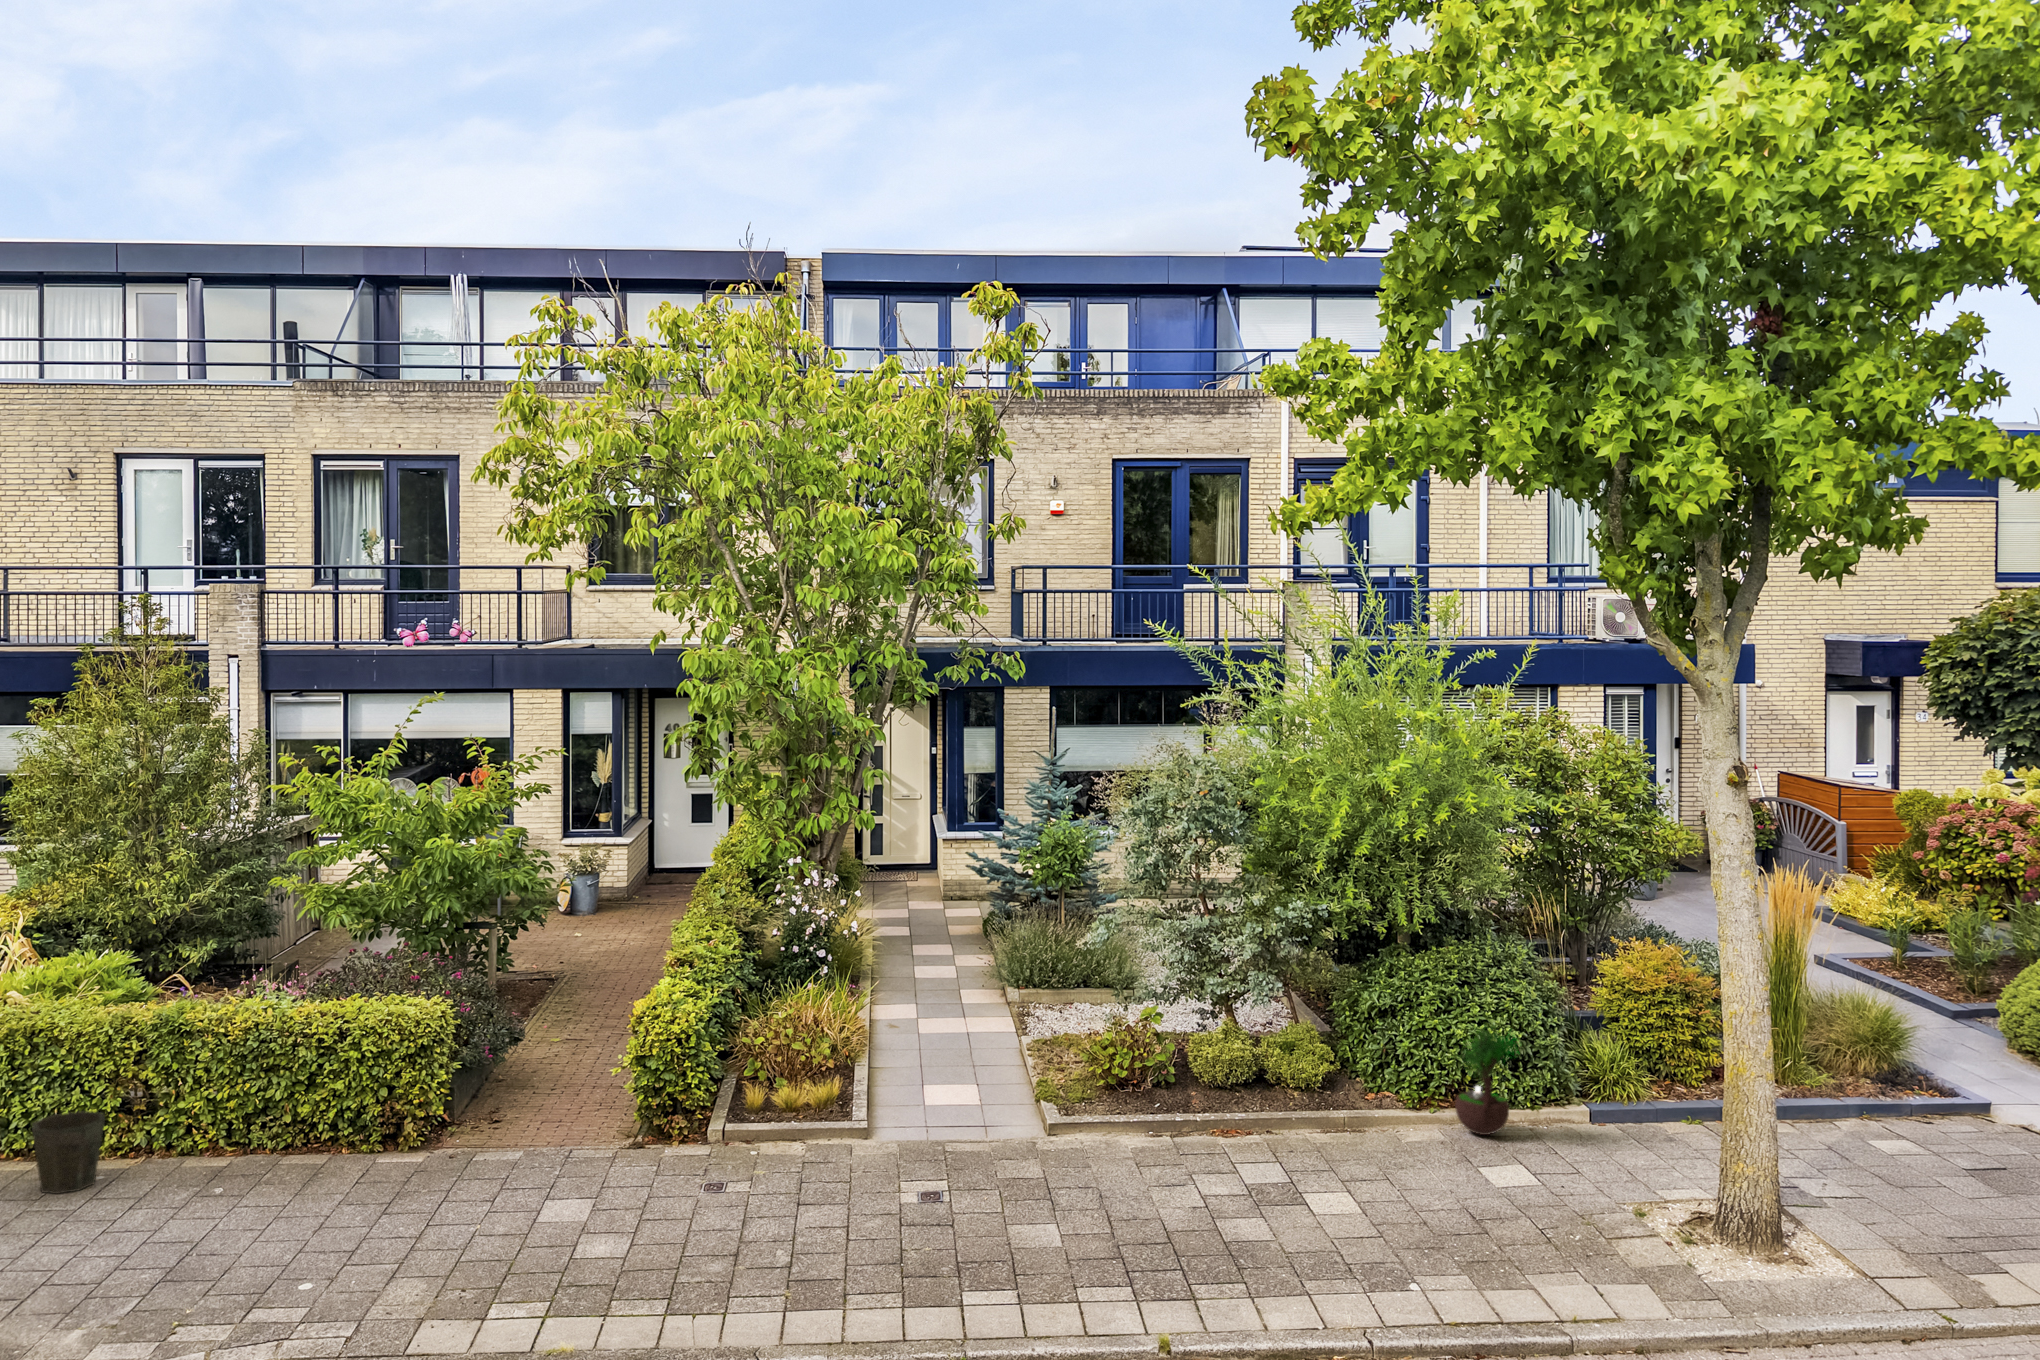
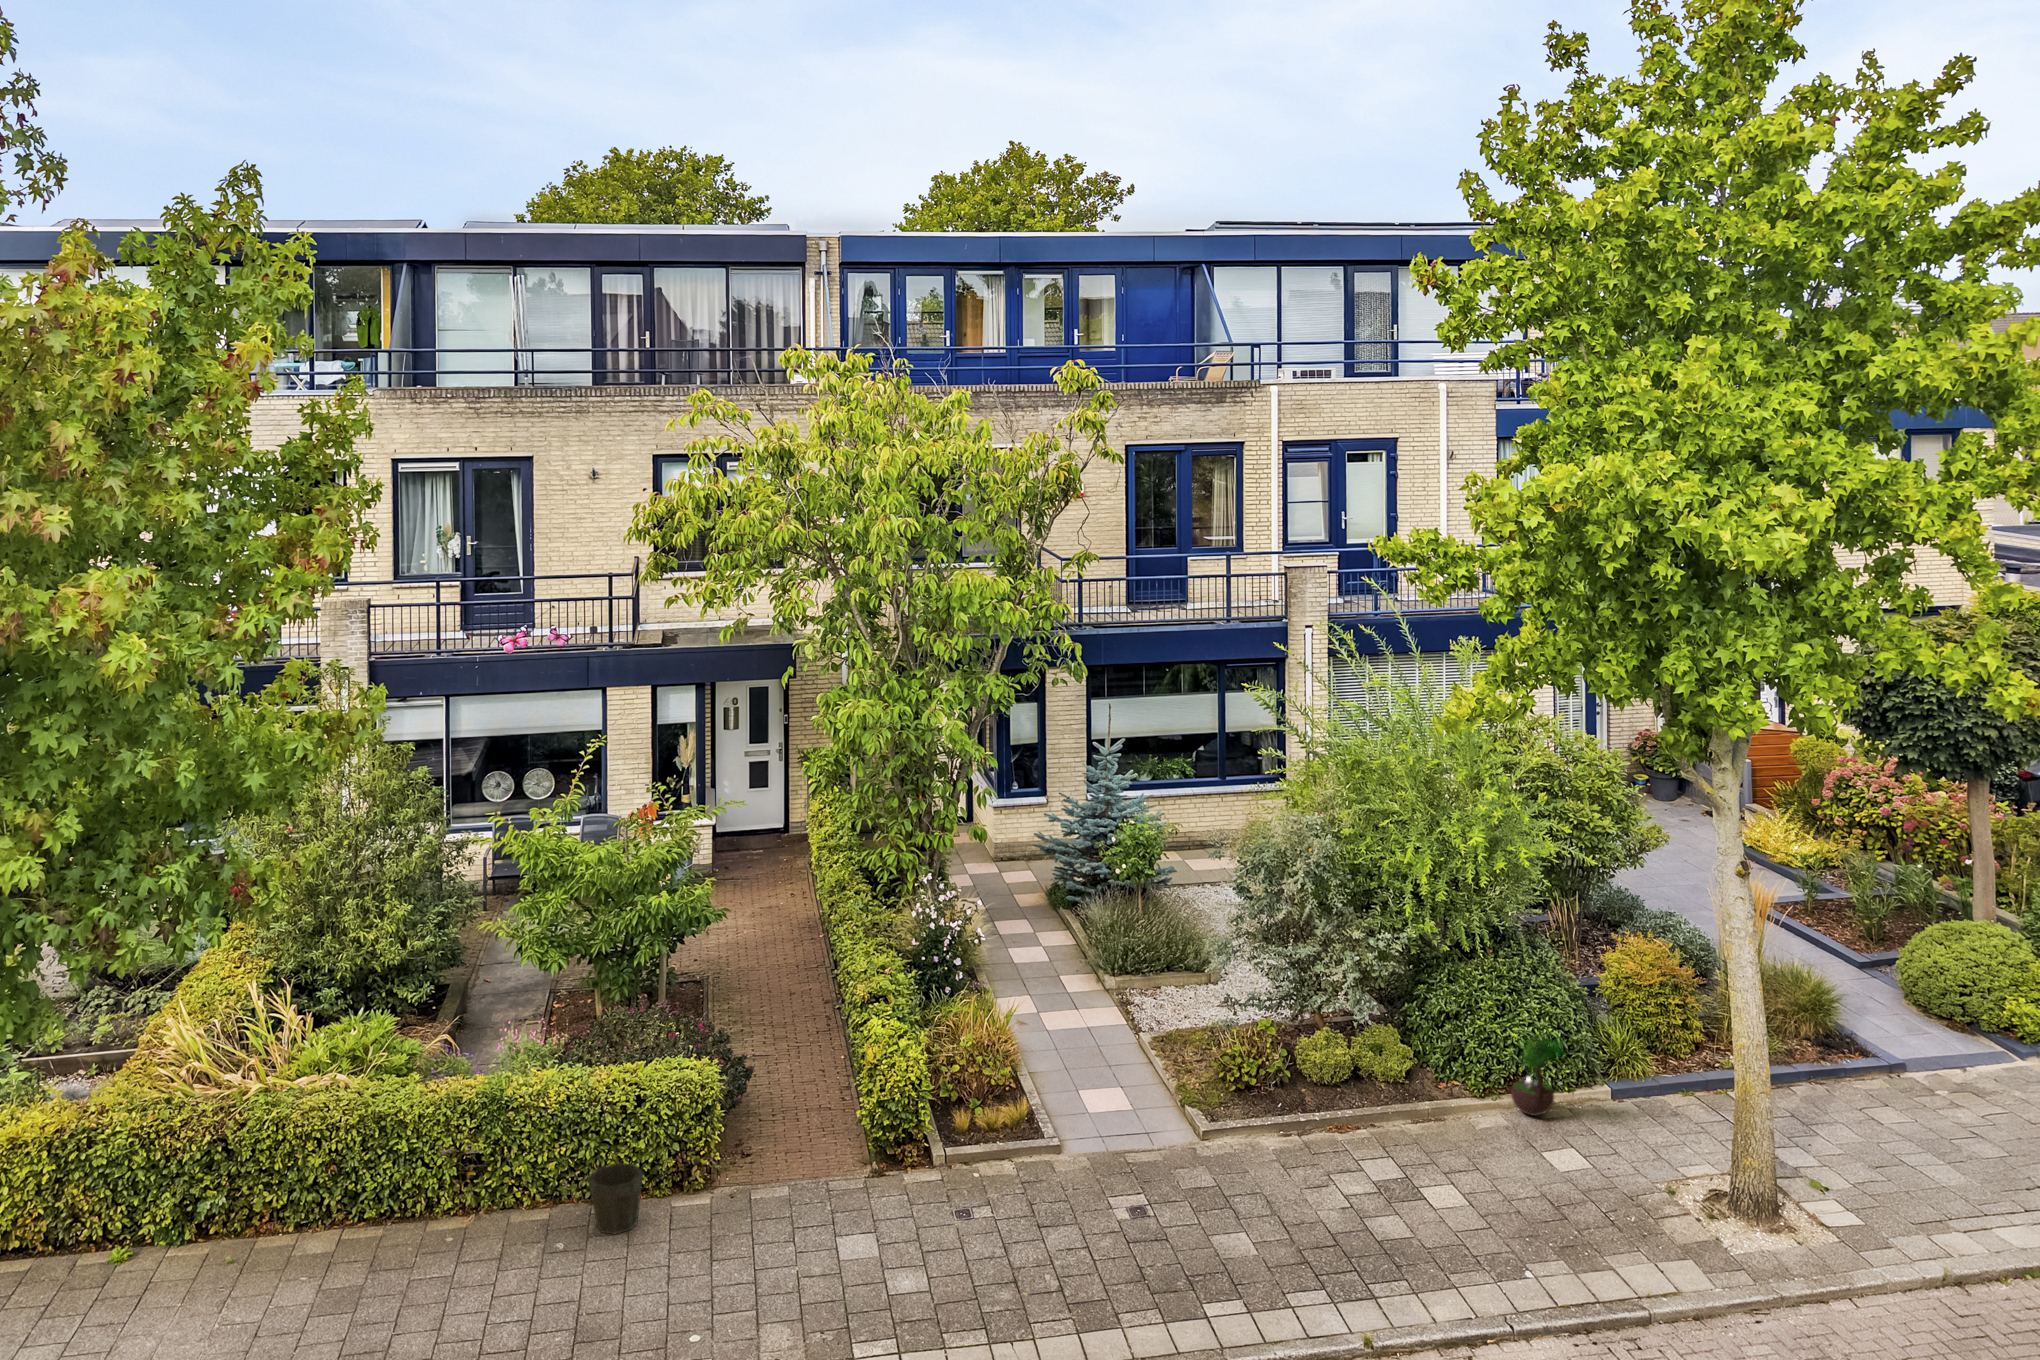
waste bin: present [32,1111,105,1194] -> present [588,1163,643,1234]

